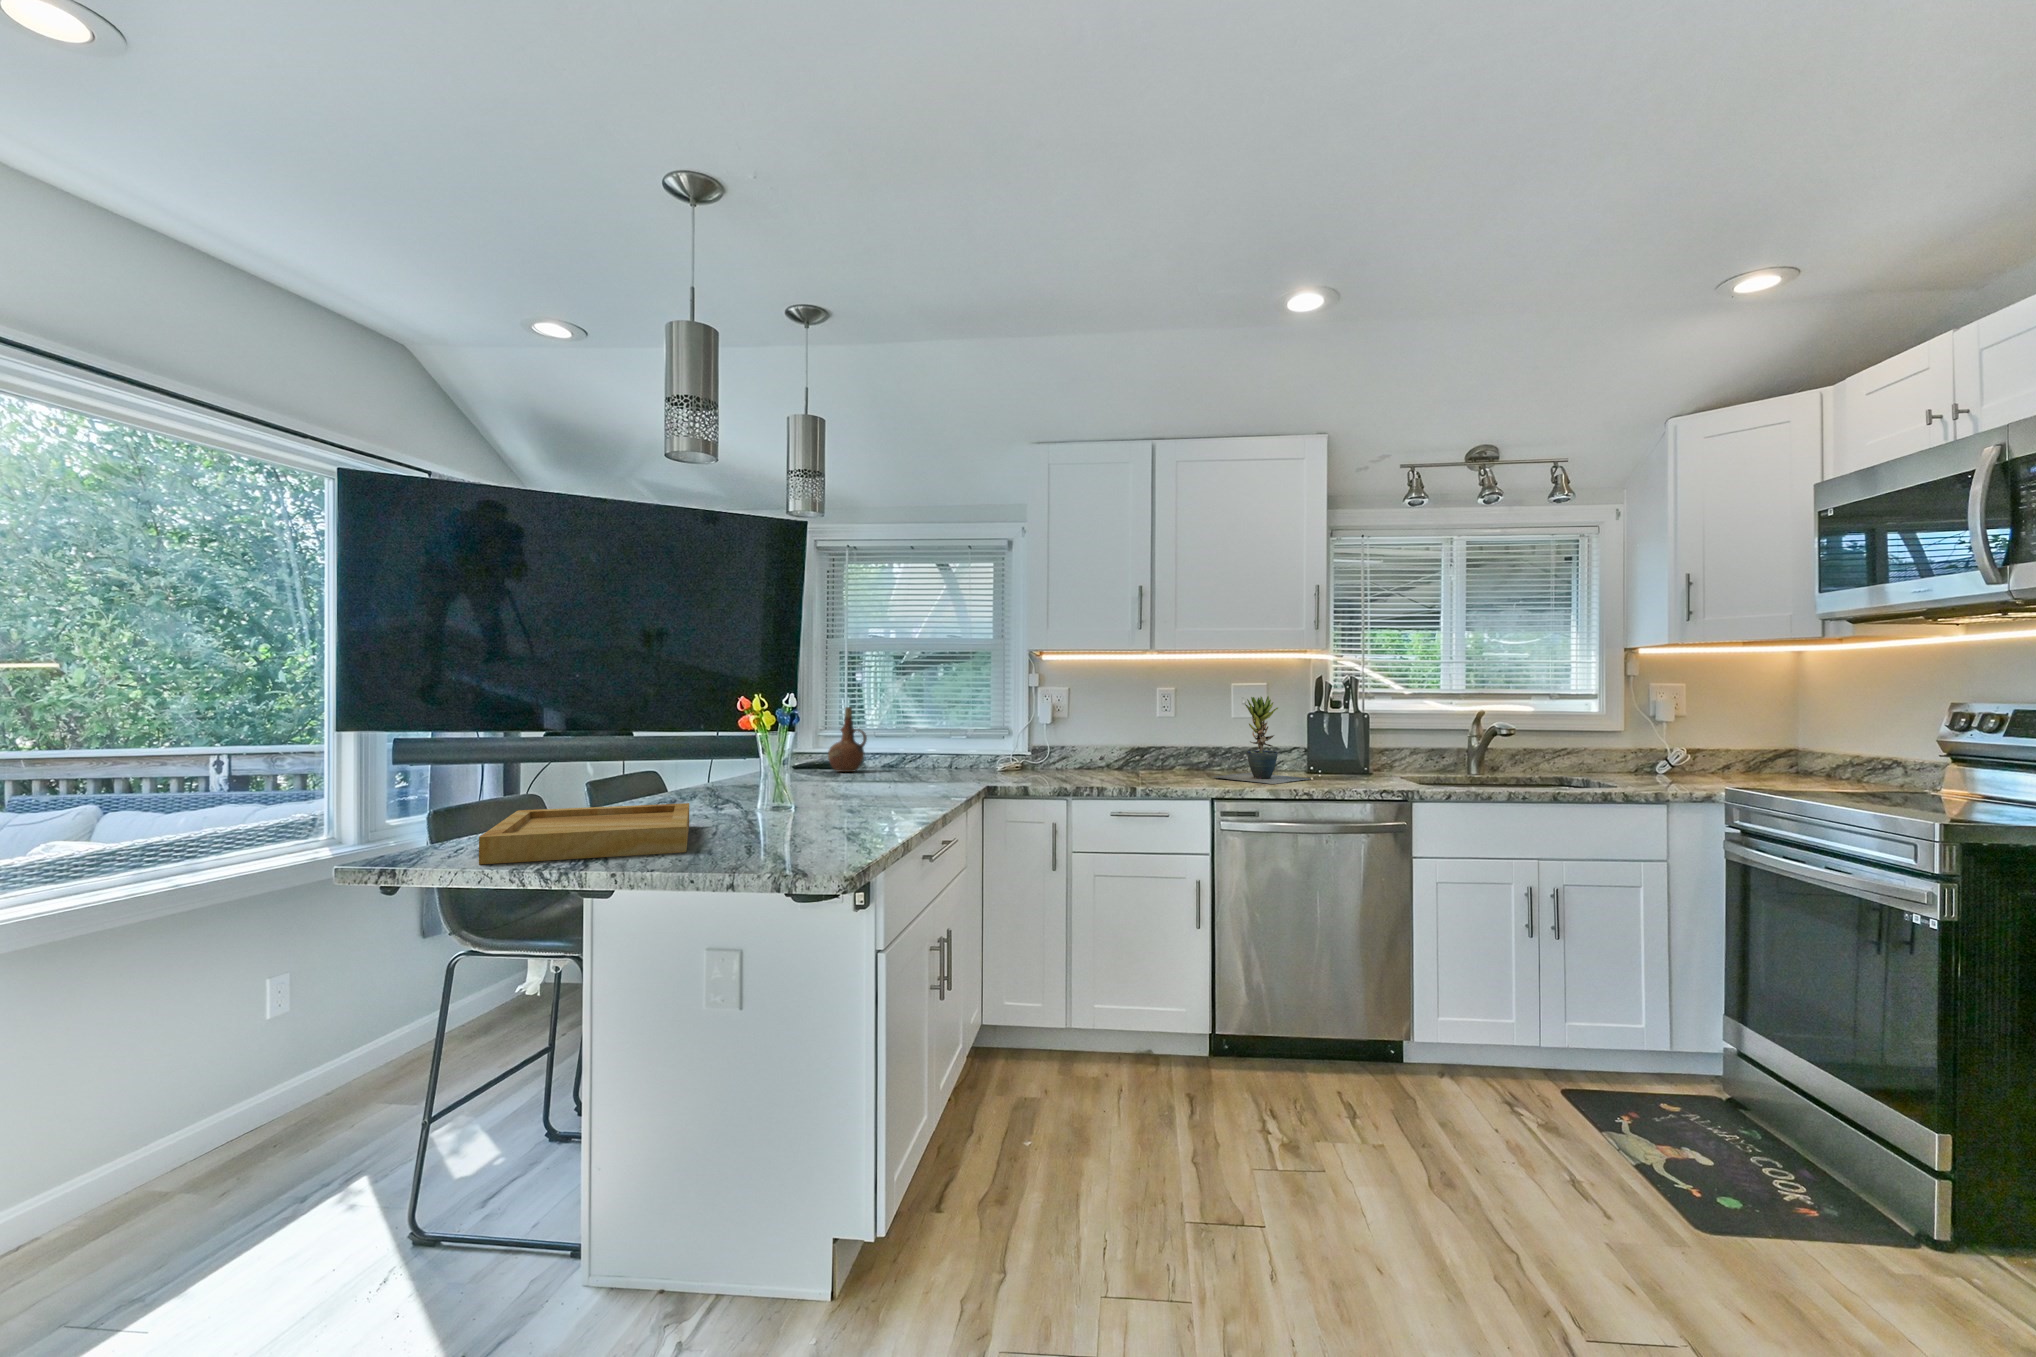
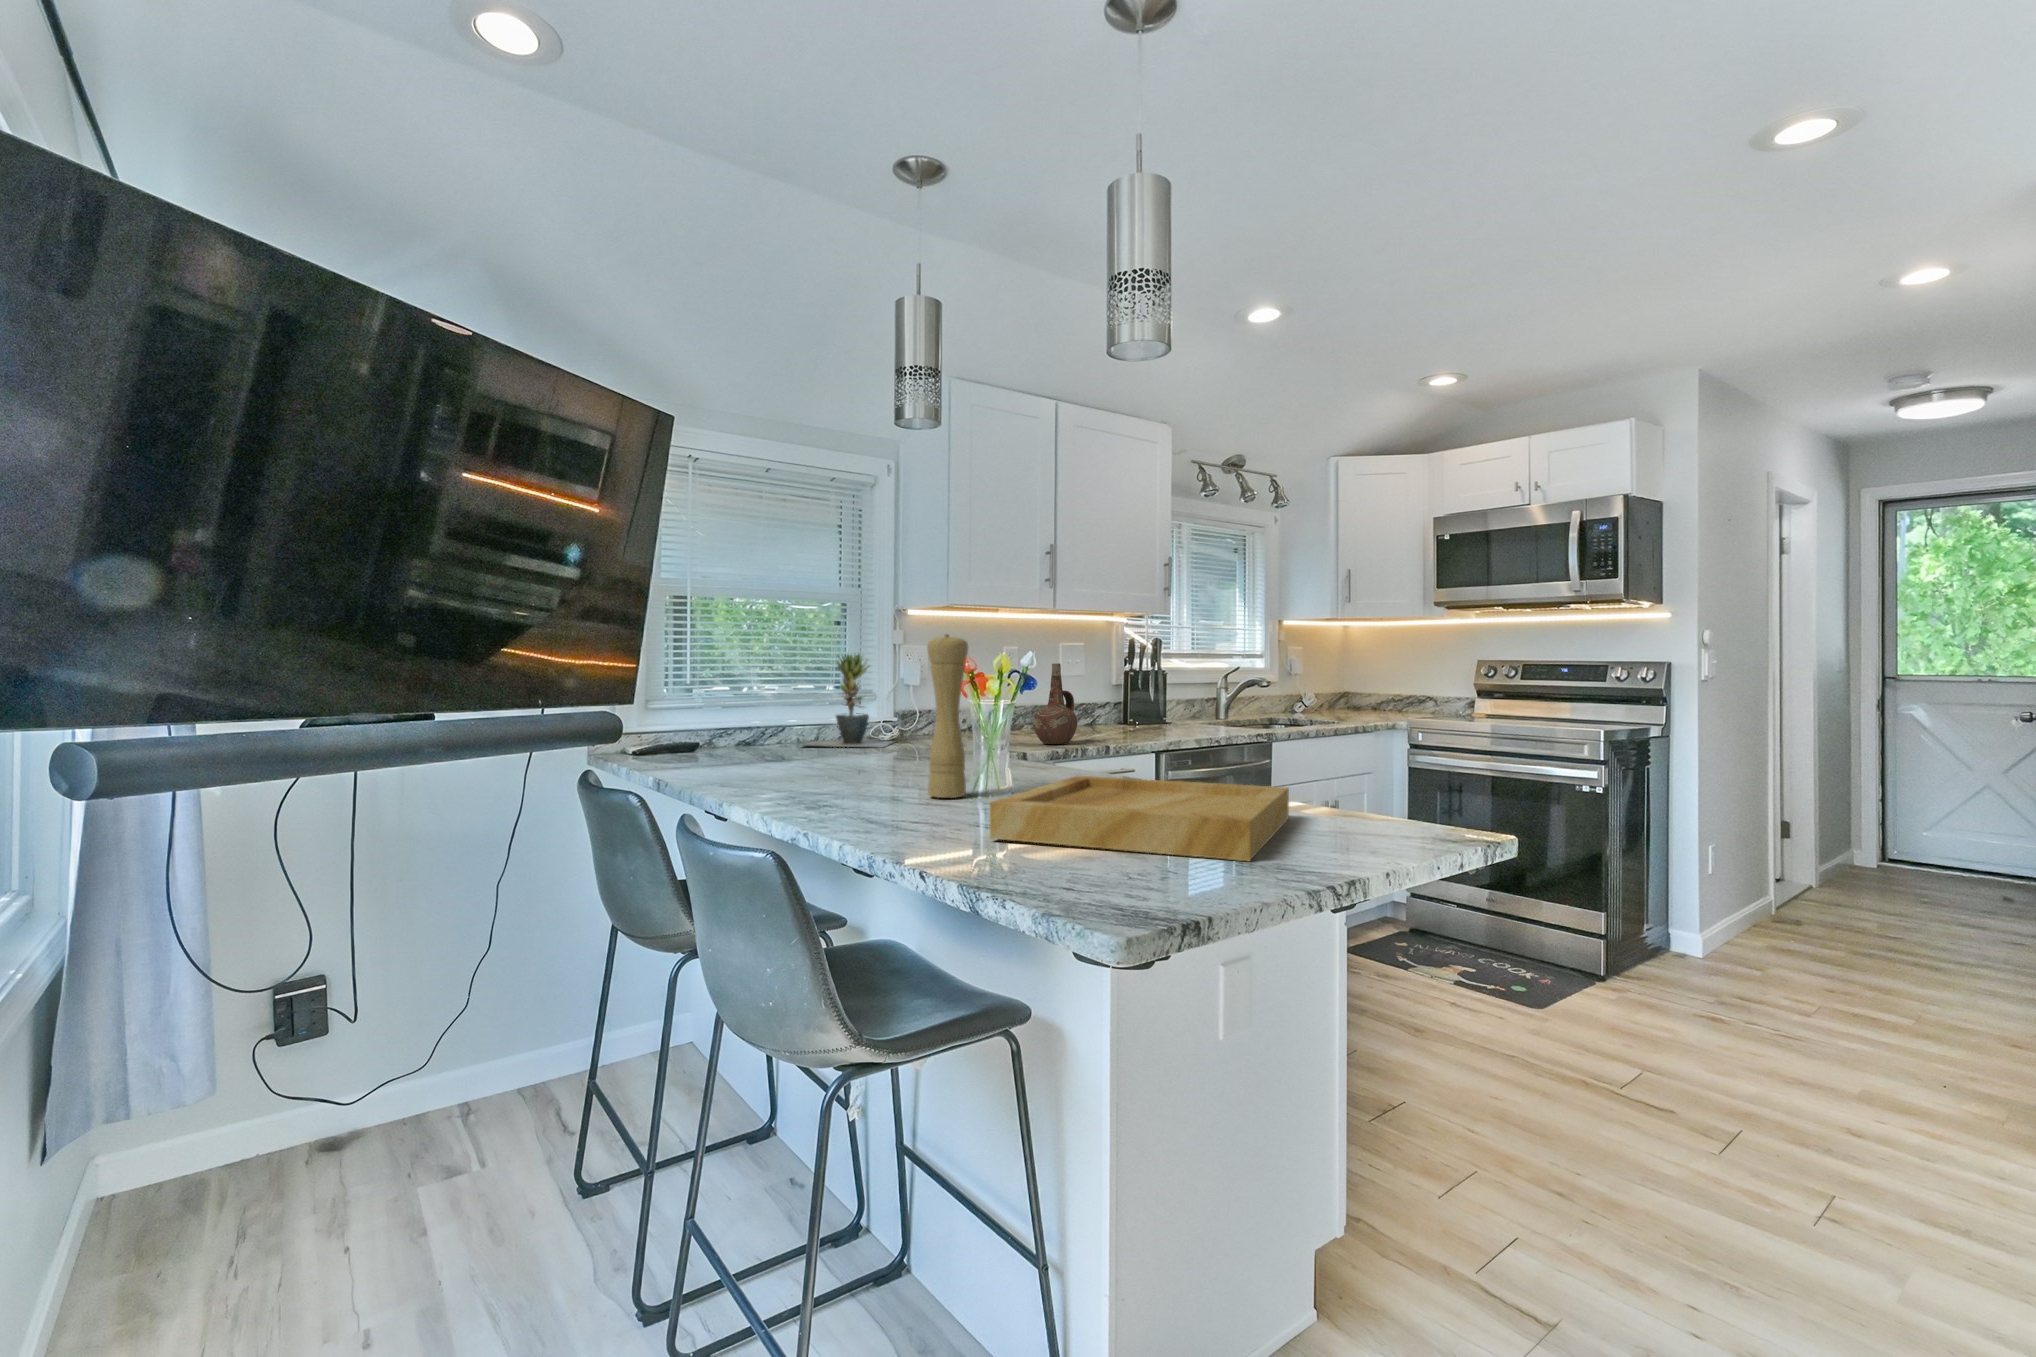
pepper mill: none [684,696,715,812] -> present [927,634,968,798]
potted plant: present [1214,696,1309,784] -> present [804,654,894,748]
ceramic pitcher: present [828,707,867,772] -> present [1033,663,1077,744]

